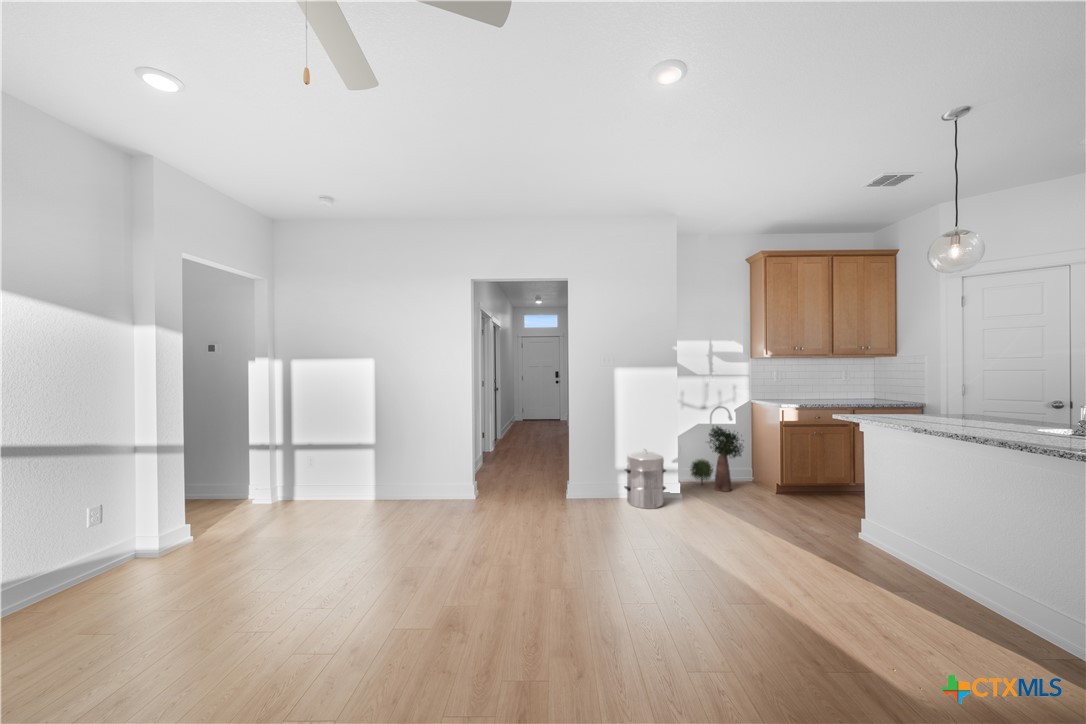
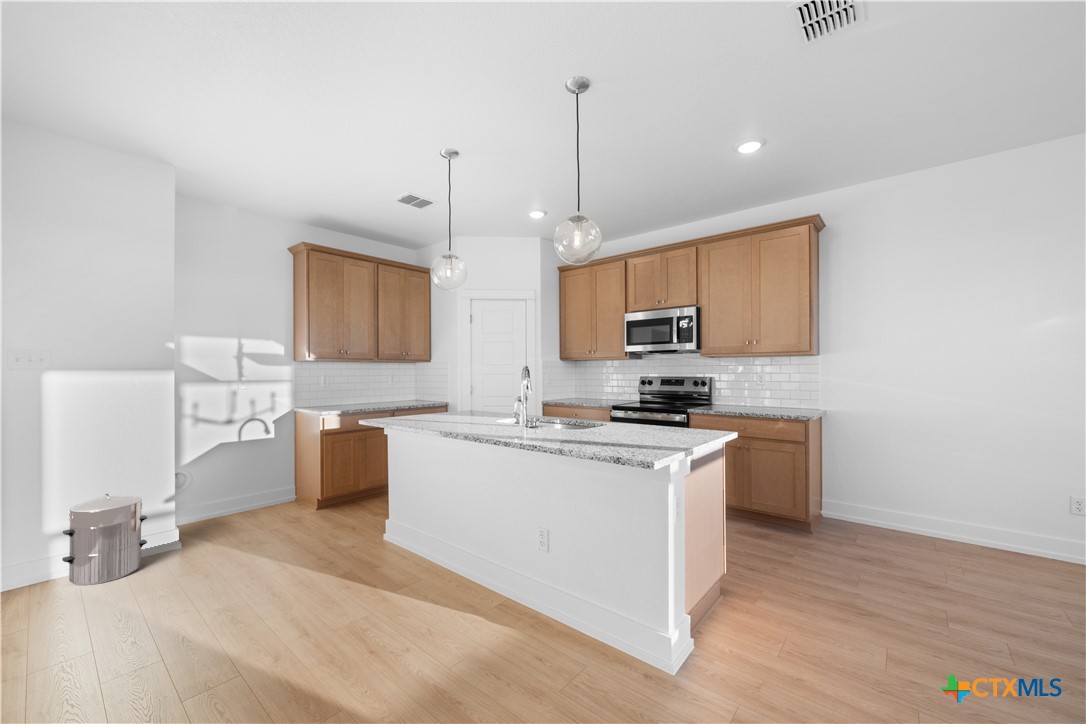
potted plant: present [691,426,742,491] -> none [203,443,278,524]

